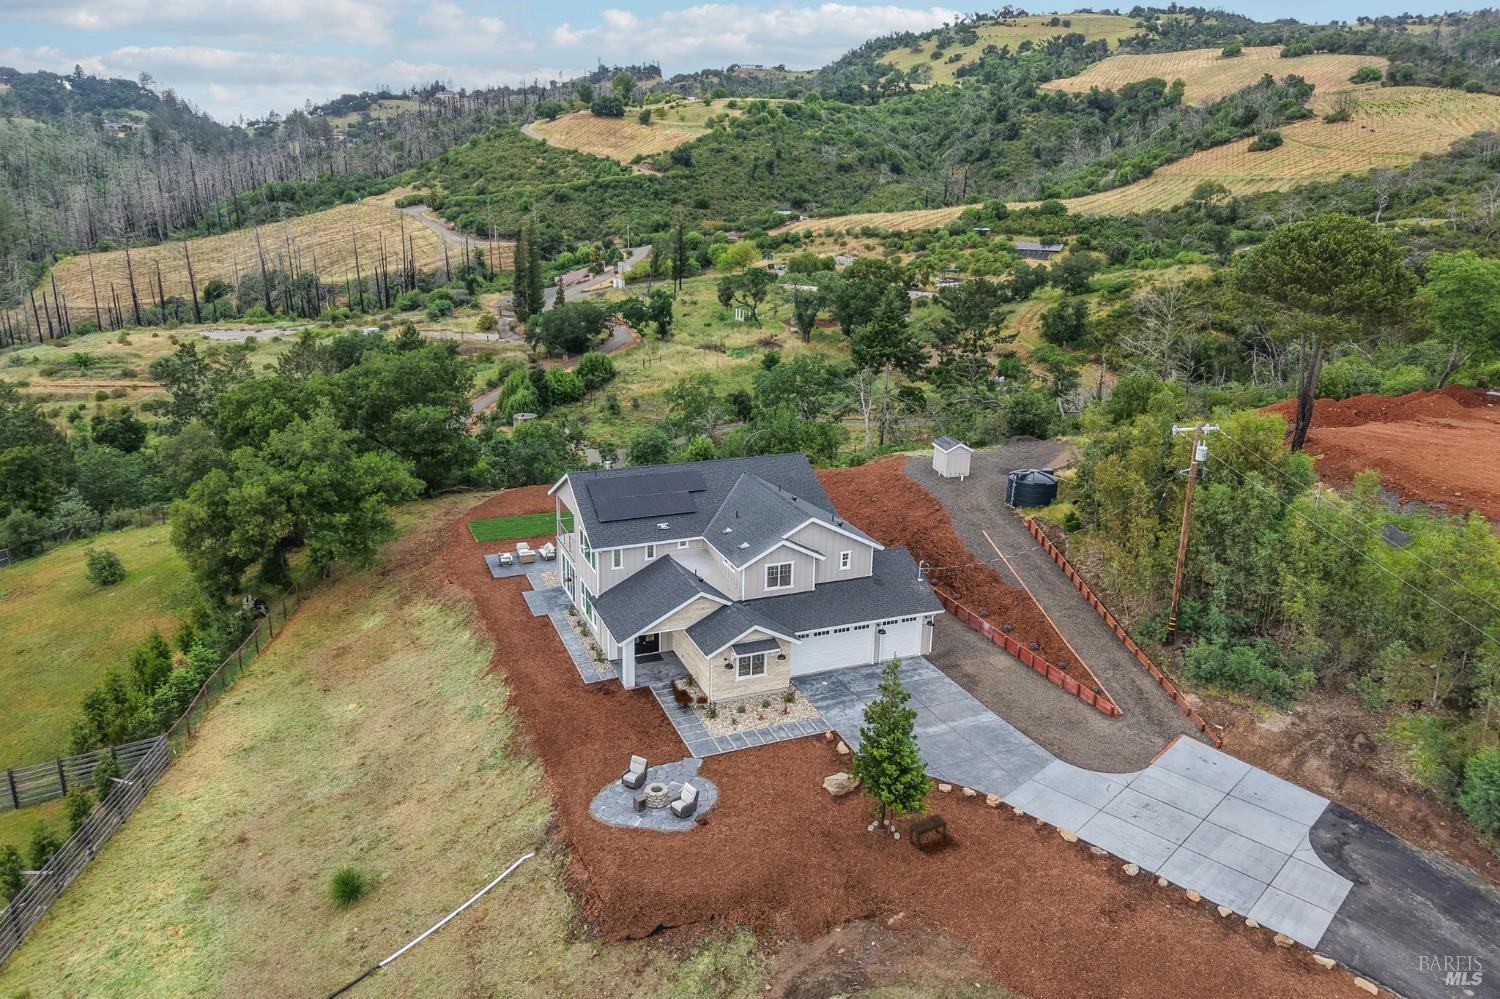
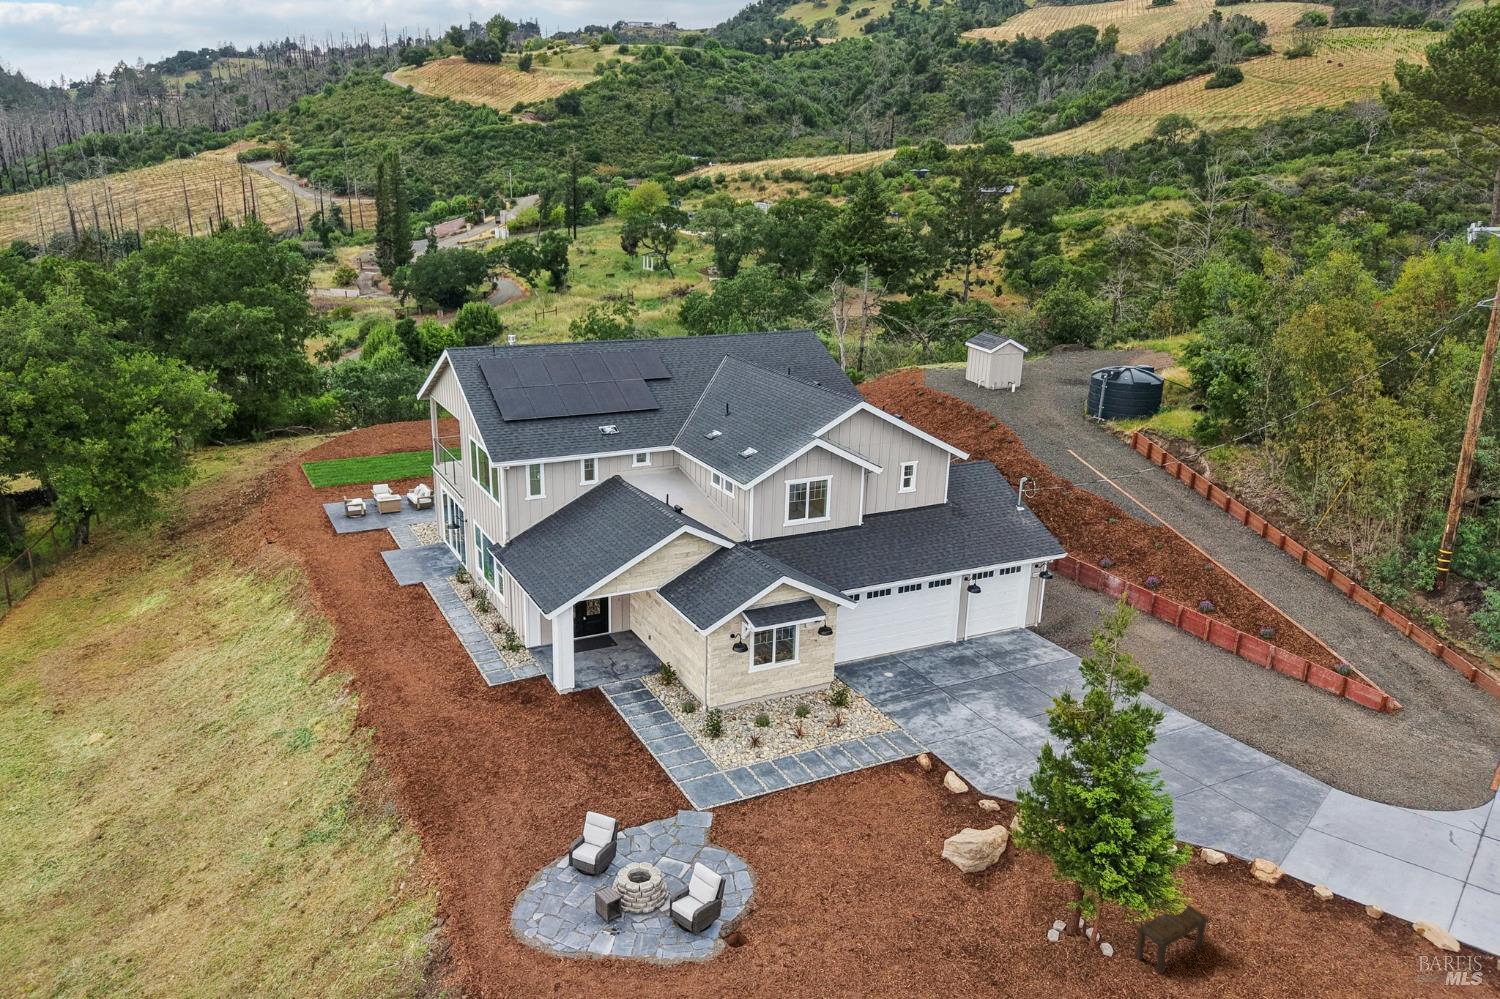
lounge chair: present [670,679,708,708] -> none [639,672,709,730]

